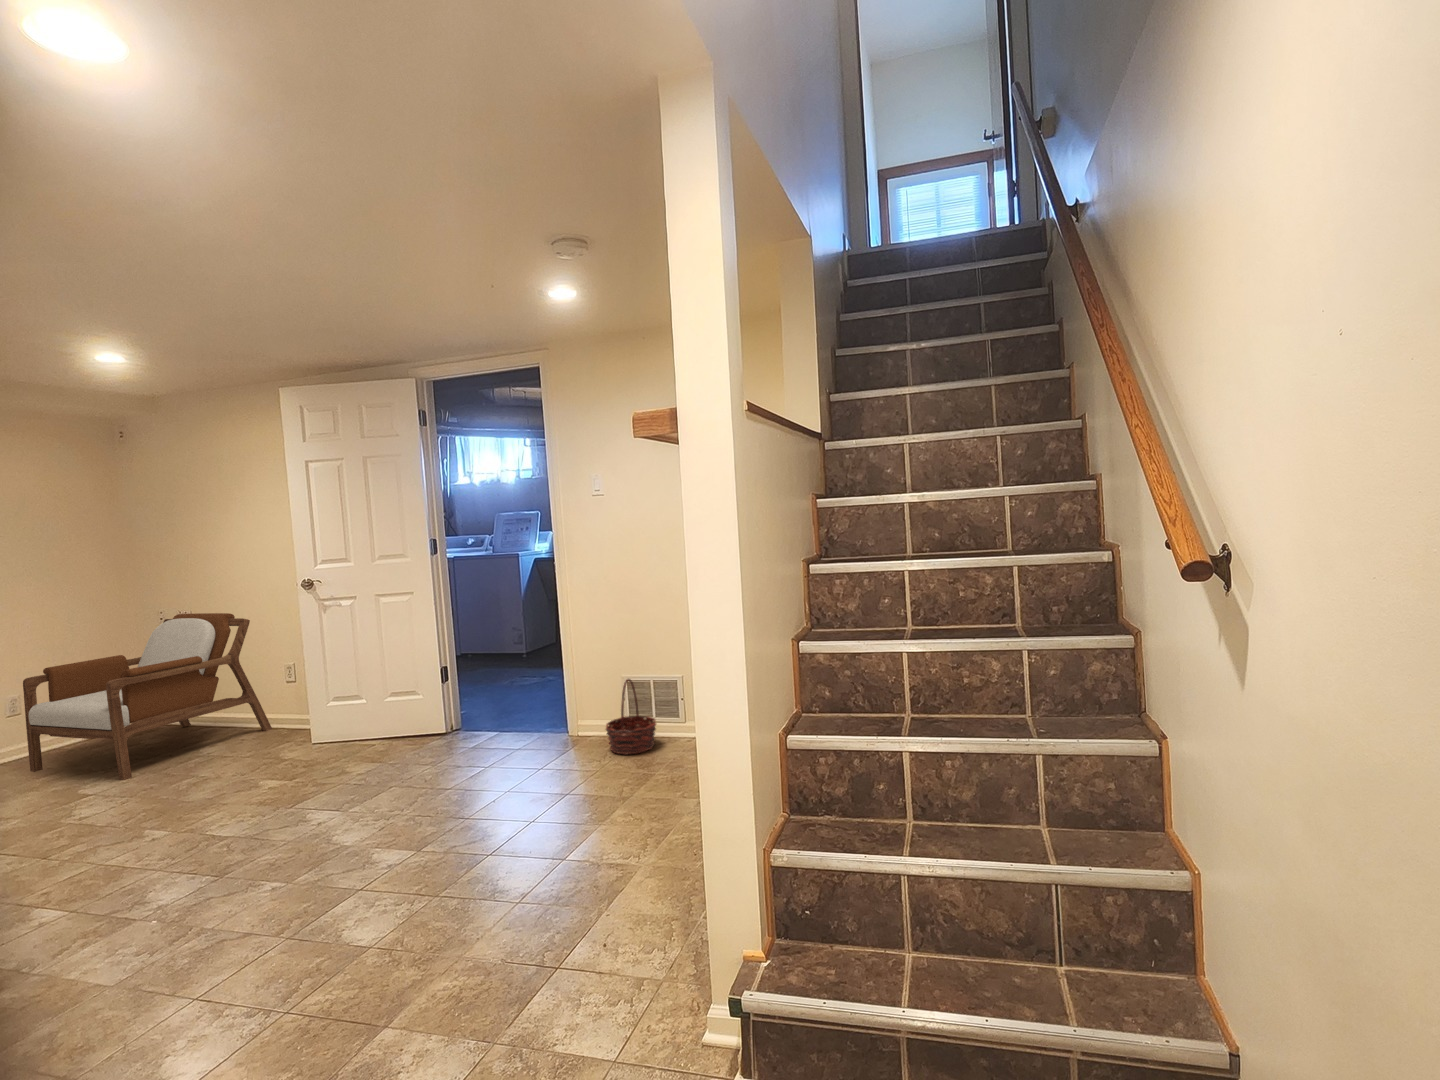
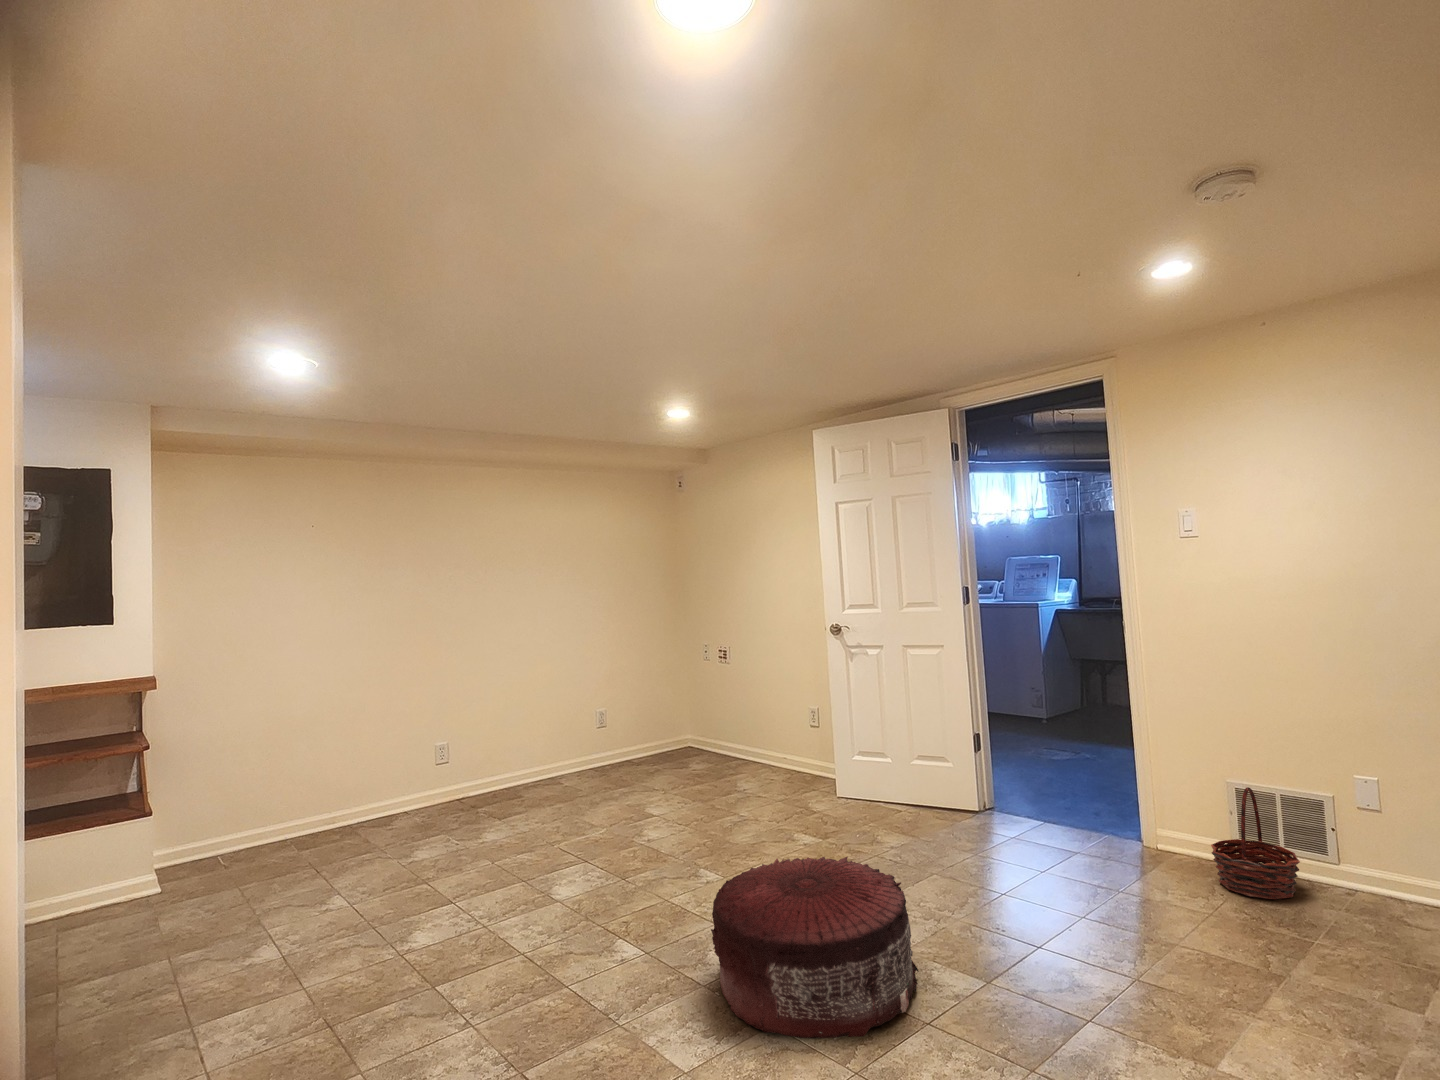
armchair: present [23,613,272,780] -> none [621,649,797,799]
pouf: none [114,792,353,971] -> present [711,857,918,1039]

